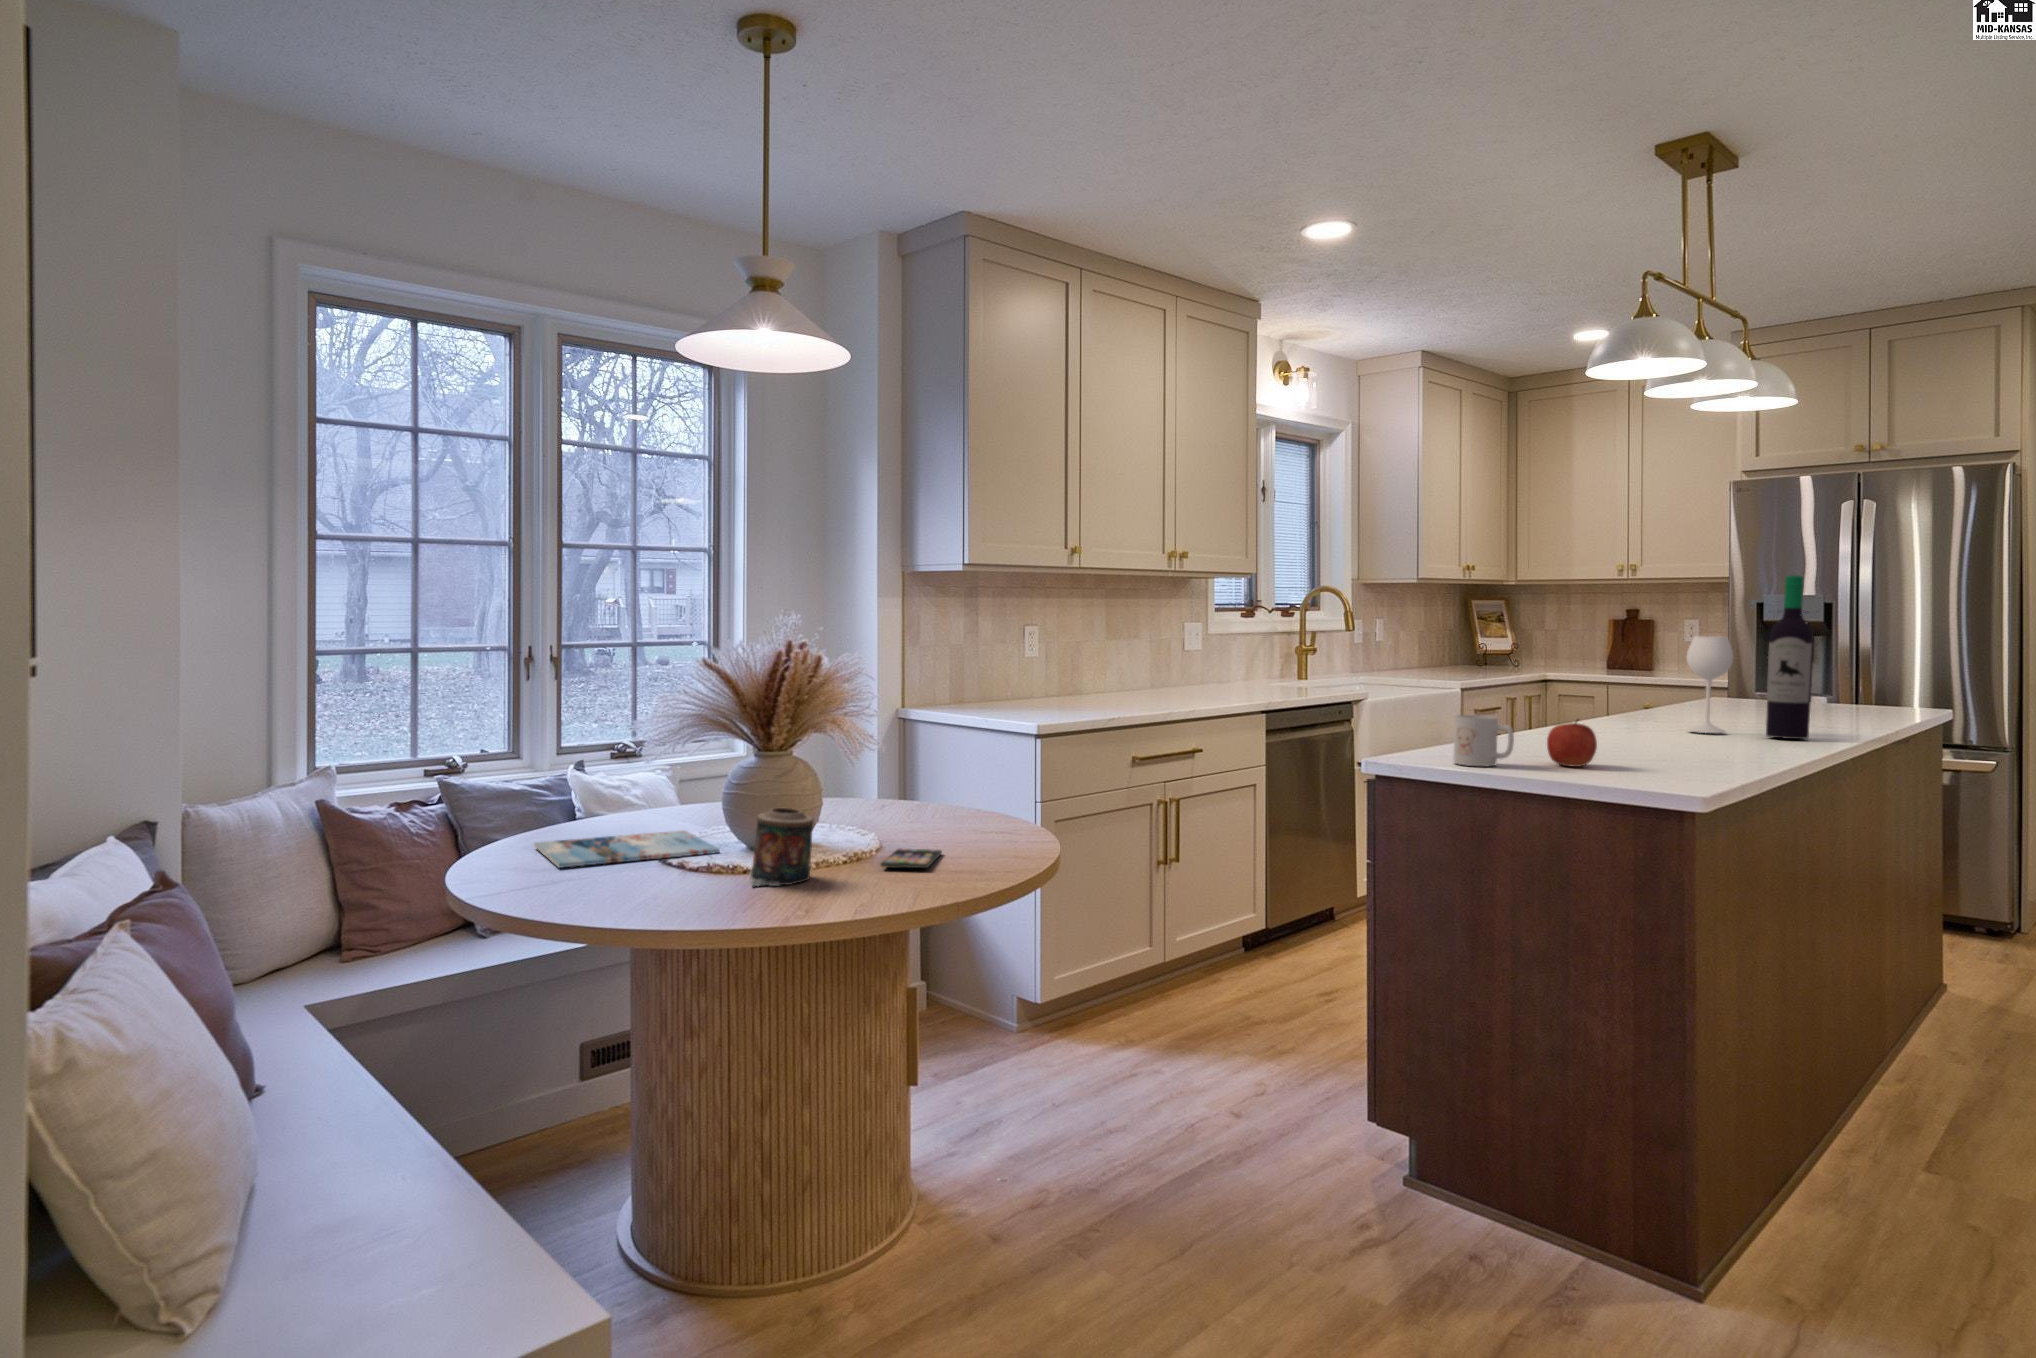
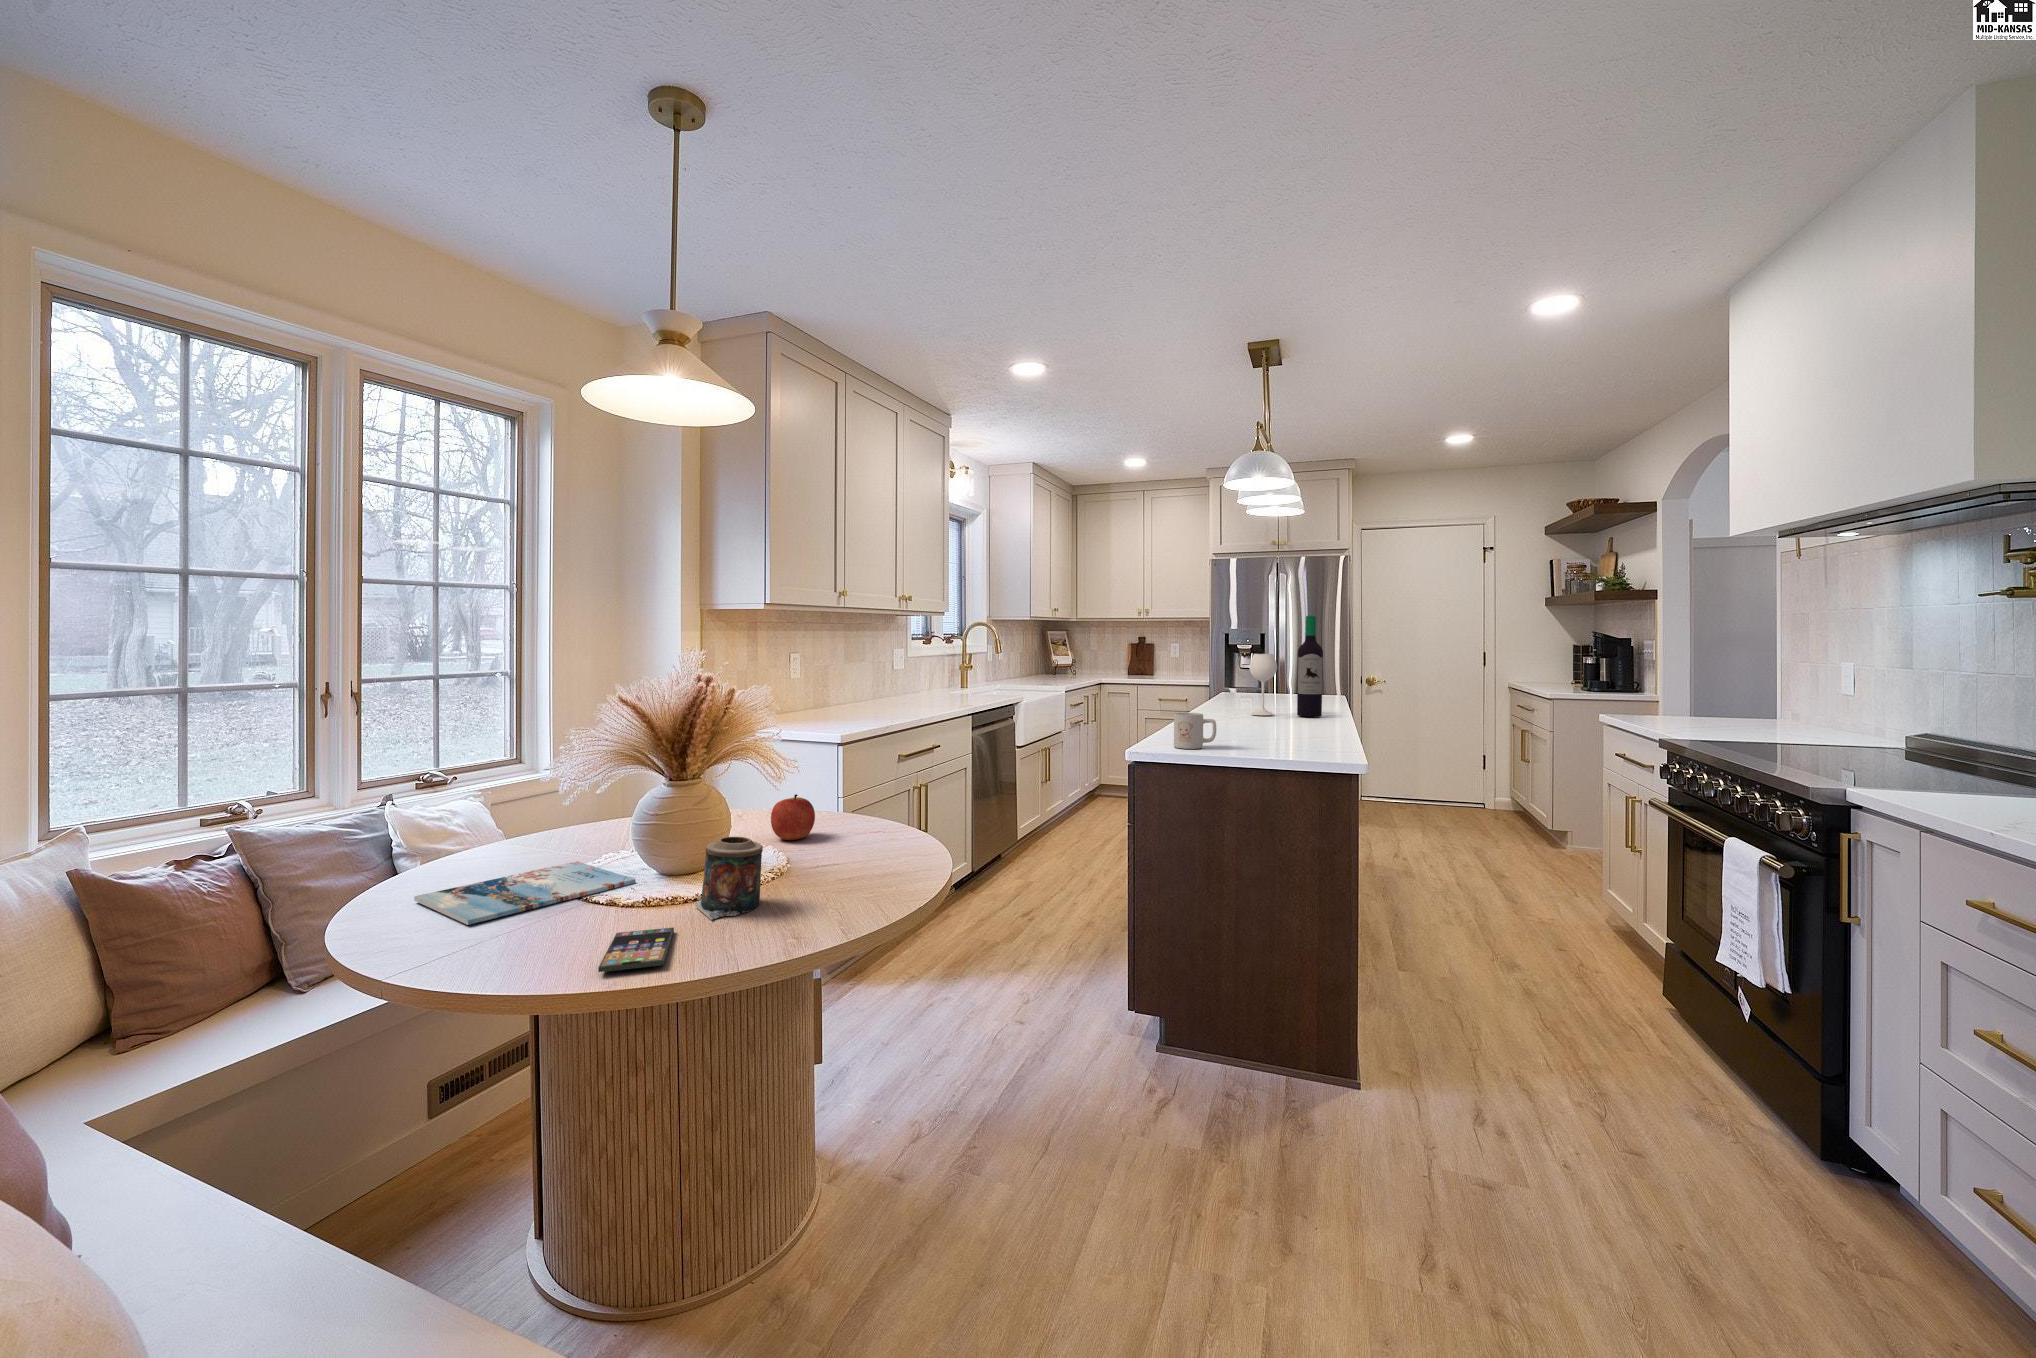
apple: present [1547,720,1597,767] -> present [771,794,815,840]
smartphone: present [881,849,942,868] -> present [598,928,674,972]

